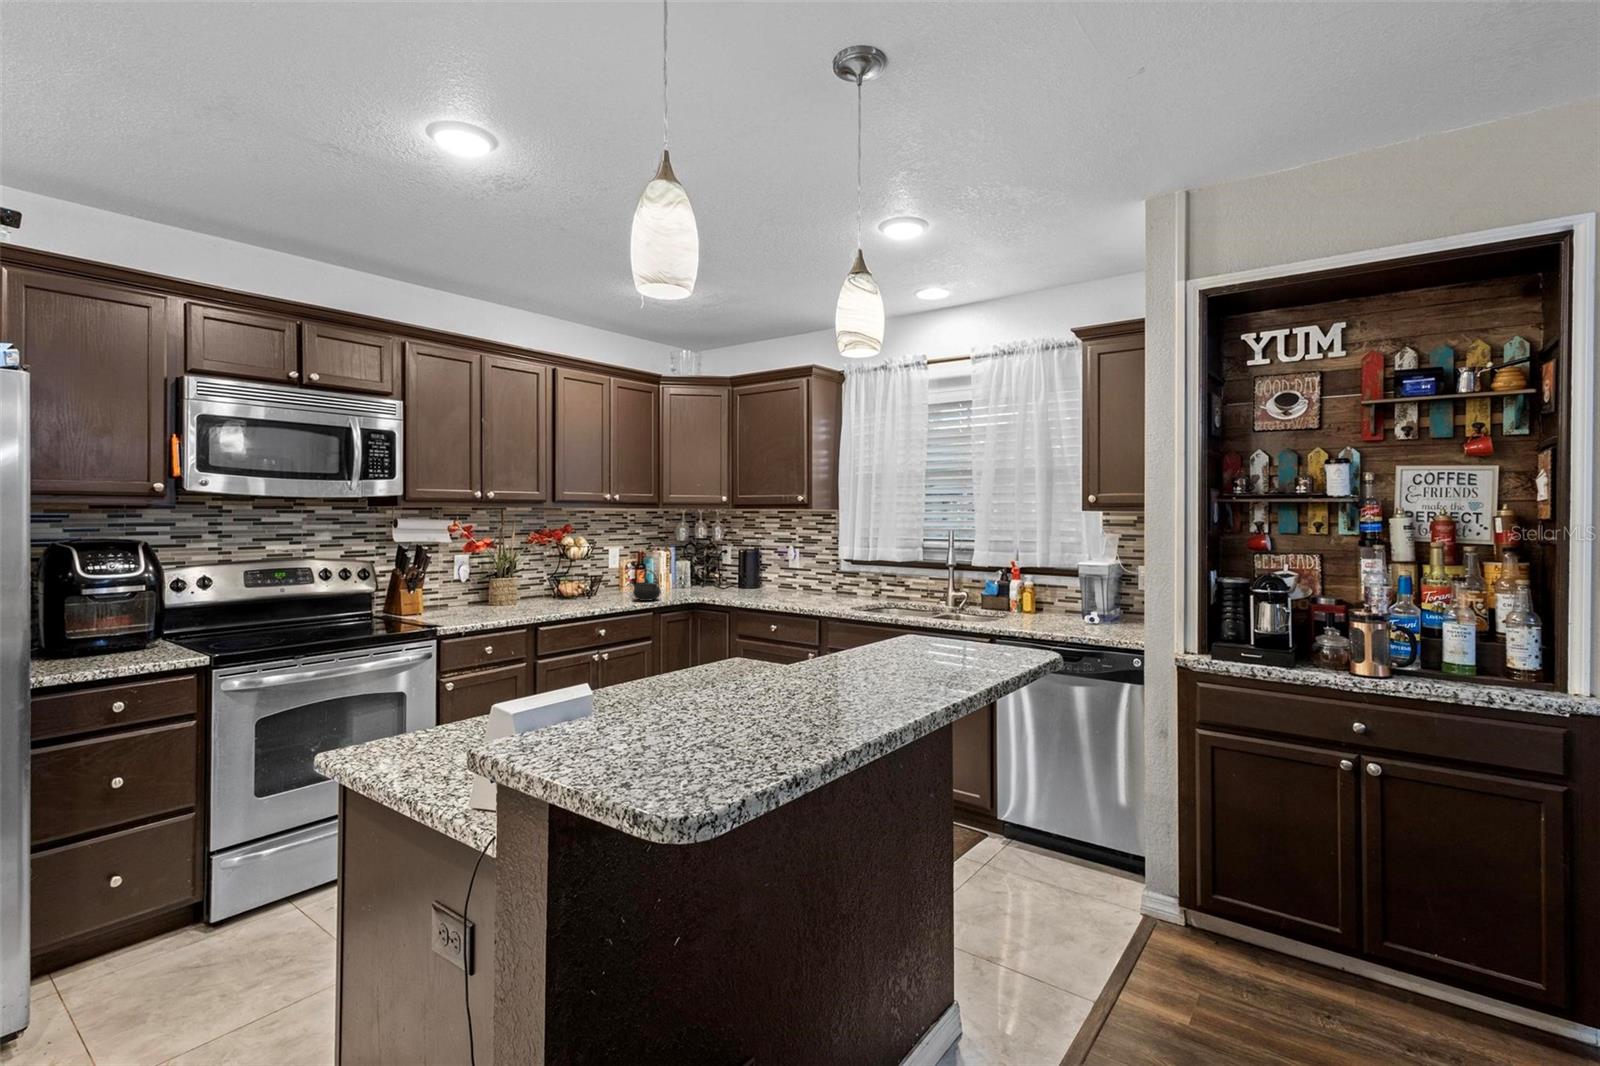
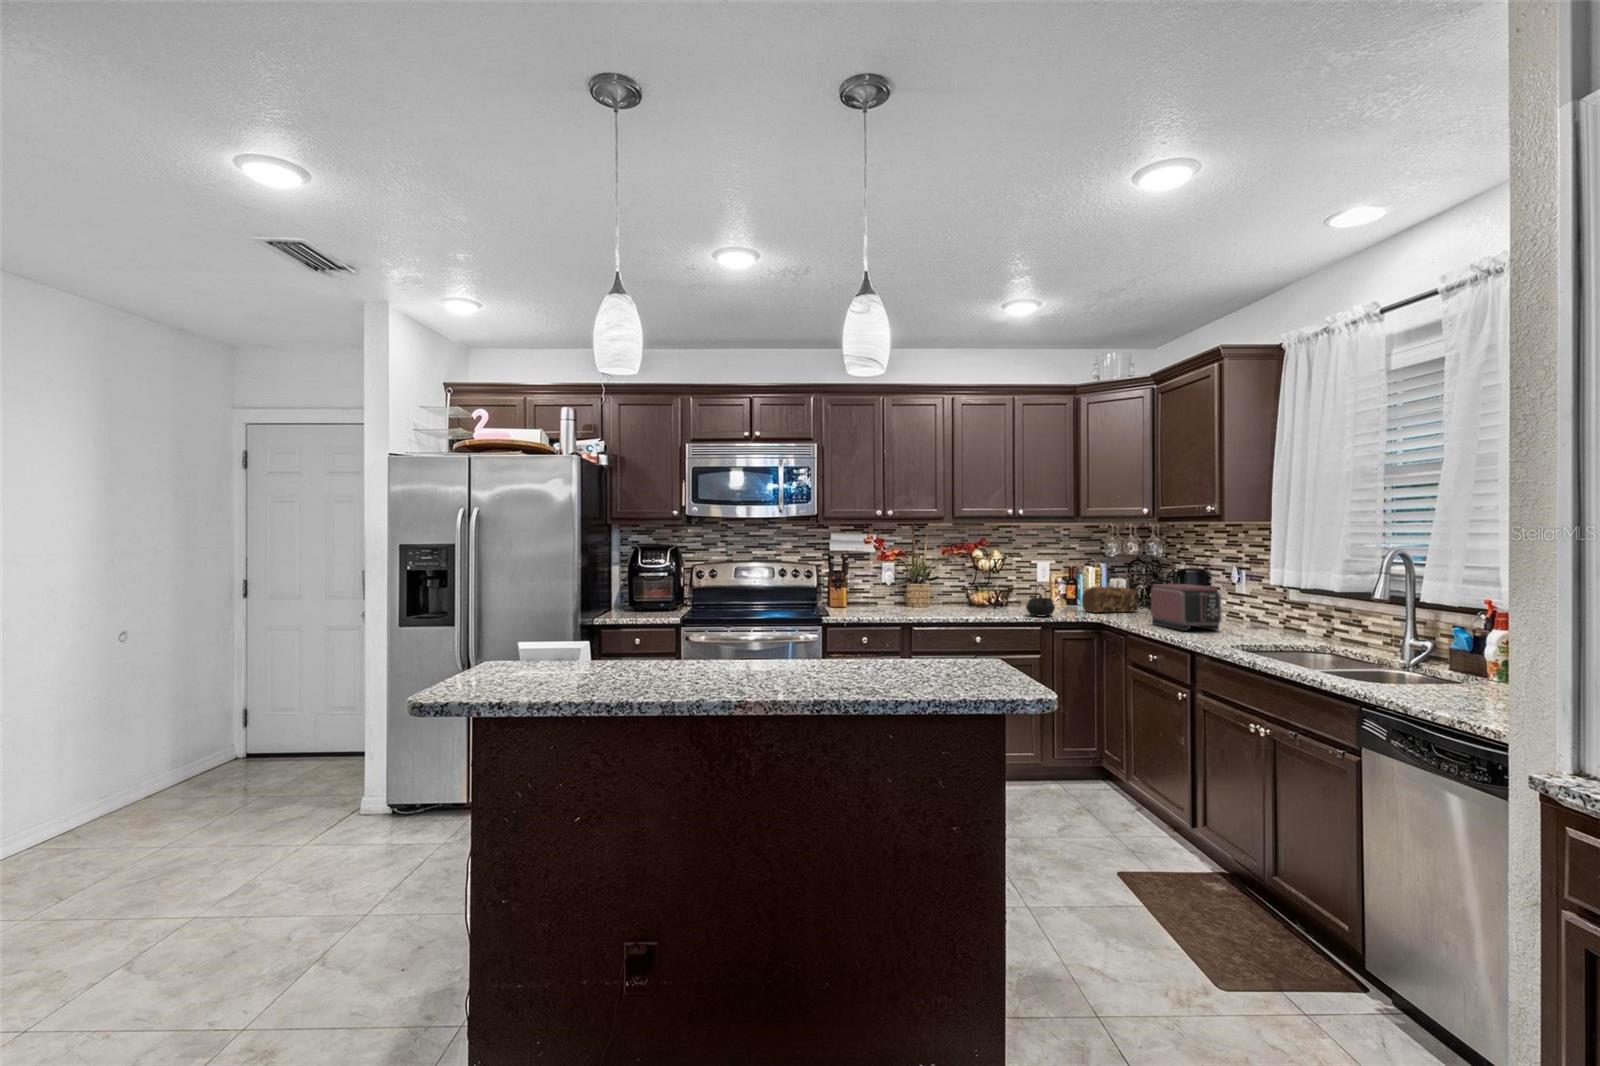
toaster: none [747,562,807,601] -> present [1151,584,1222,631]
bread loaf: none [665,568,710,593] -> present [1082,587,1139,613]

